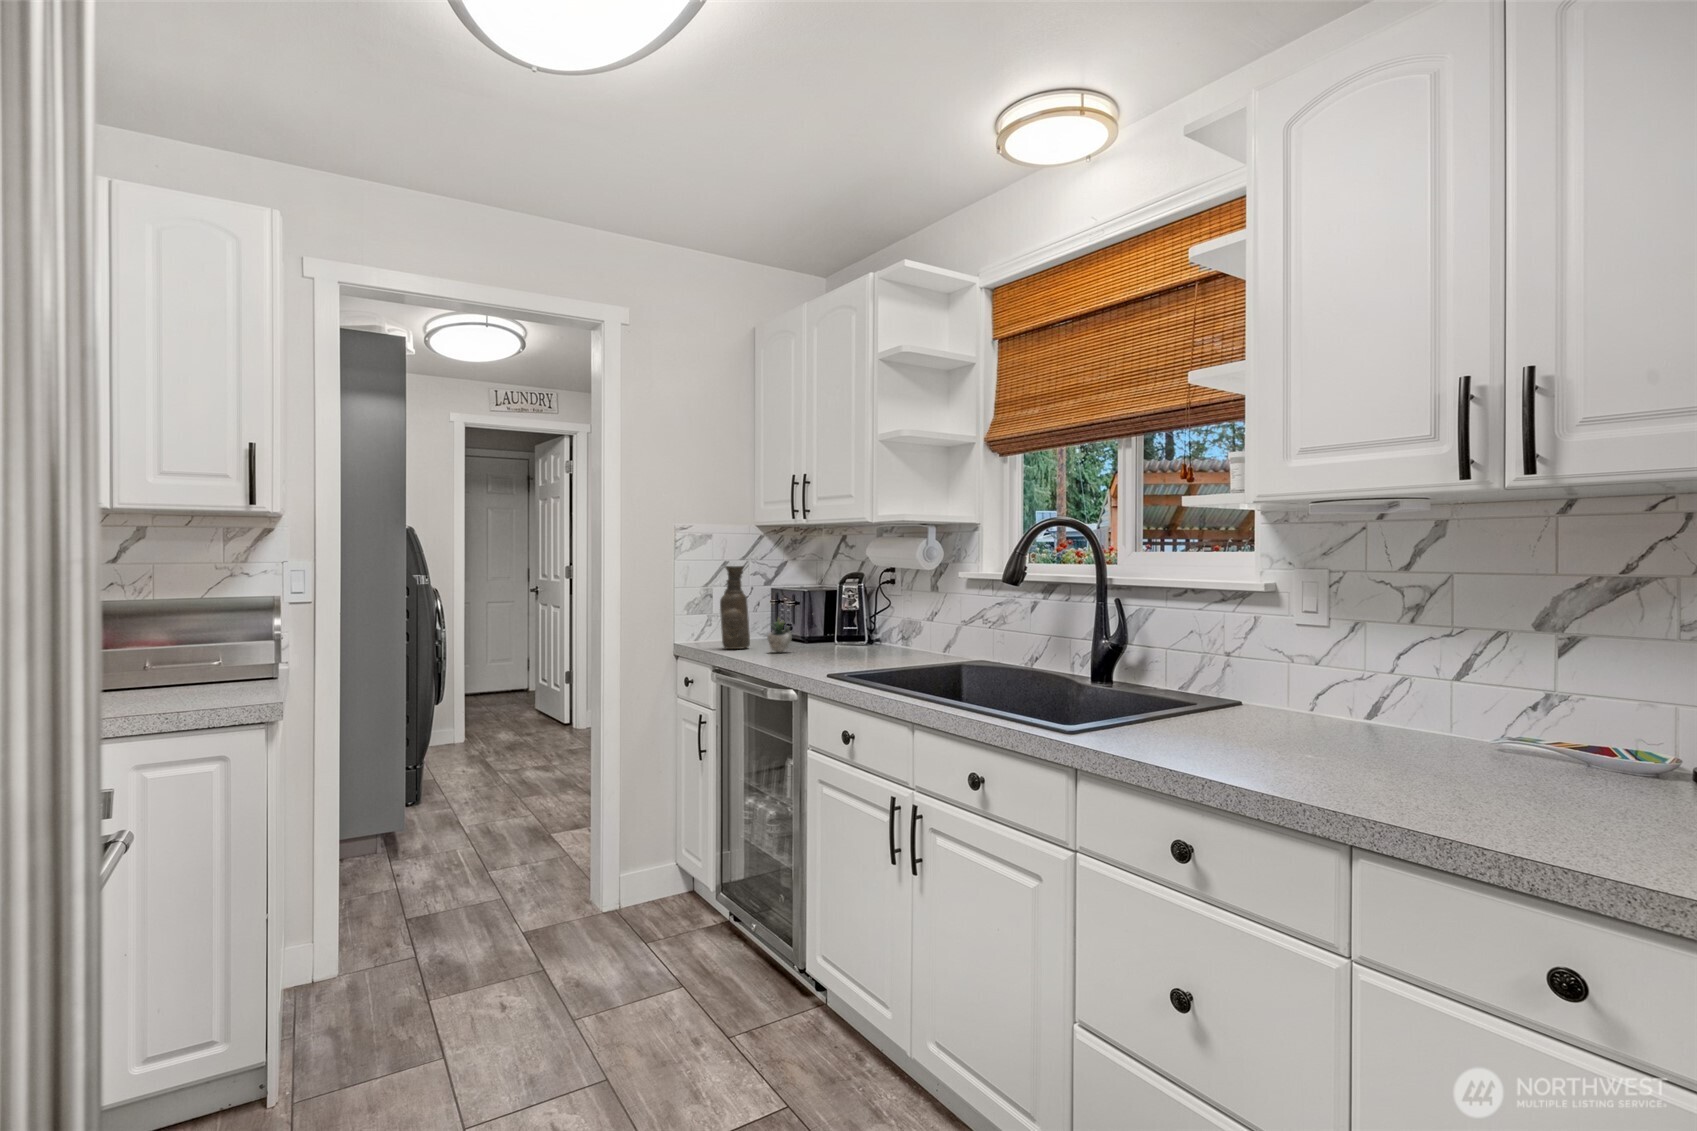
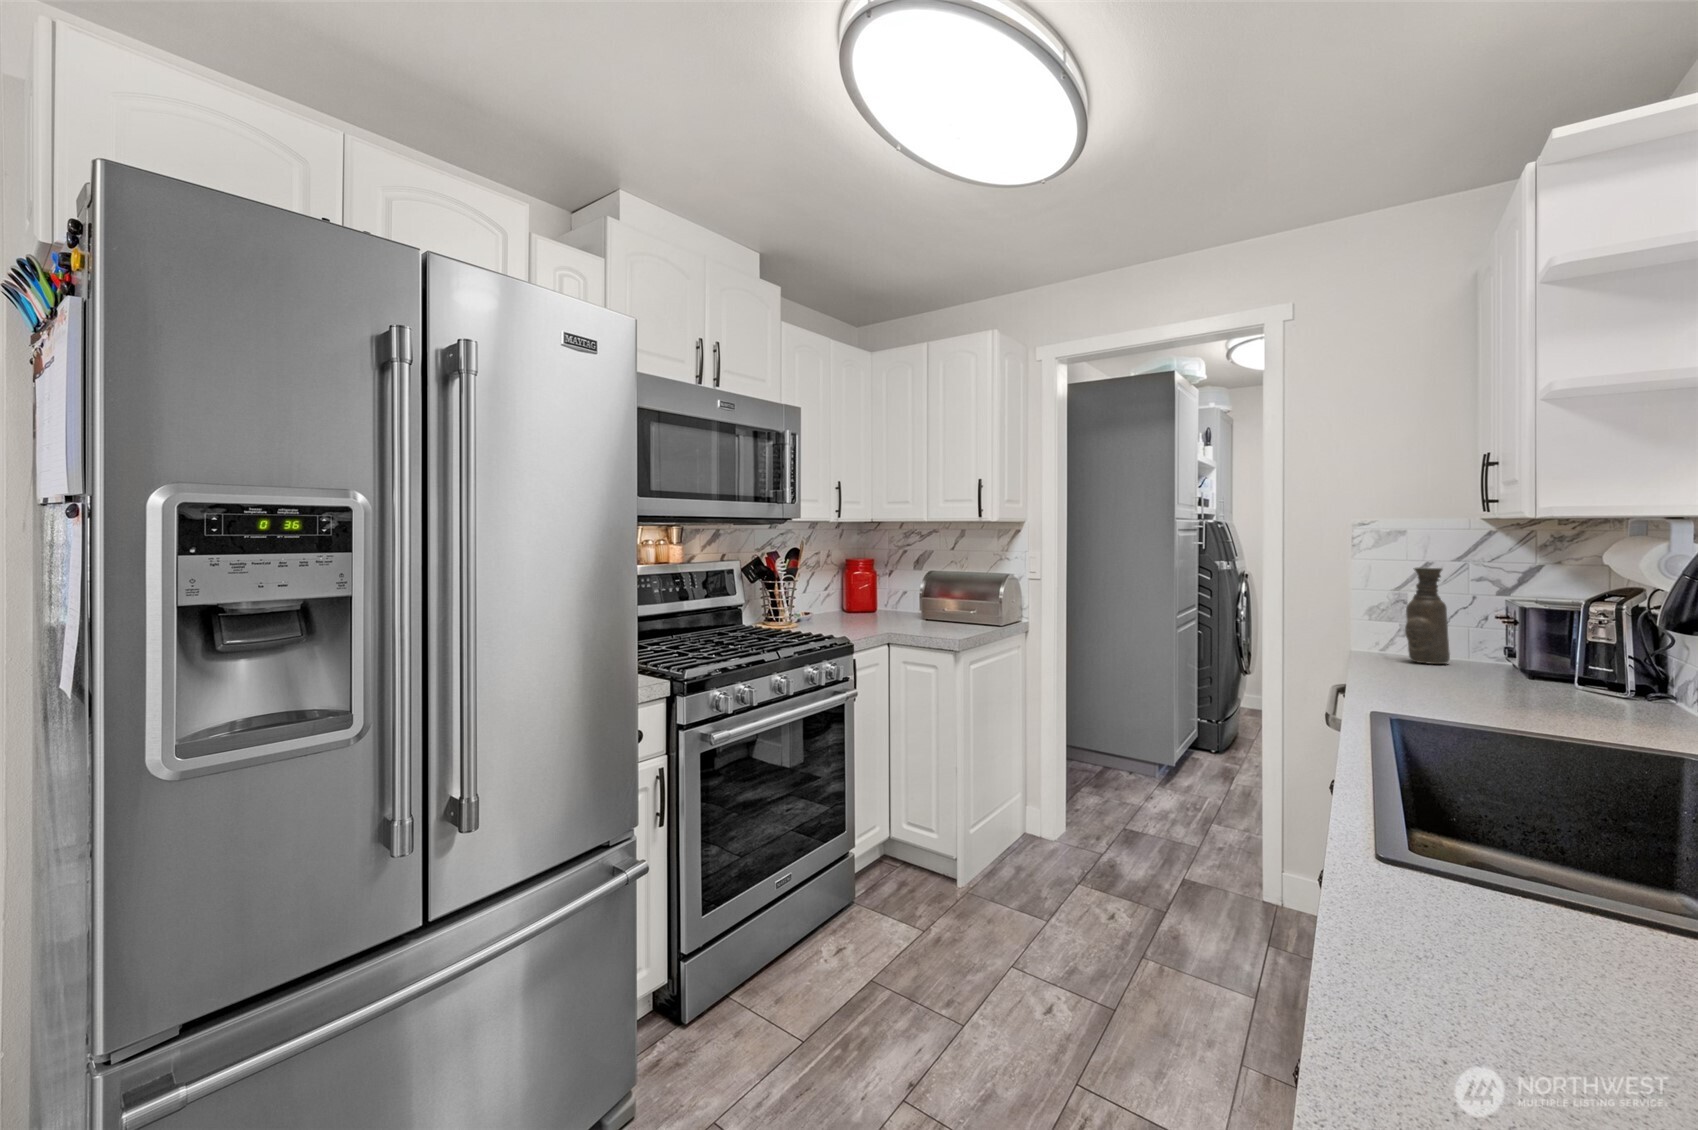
succulent plant: present [767,619,792,652] -> none [1441,633,1510,676]

